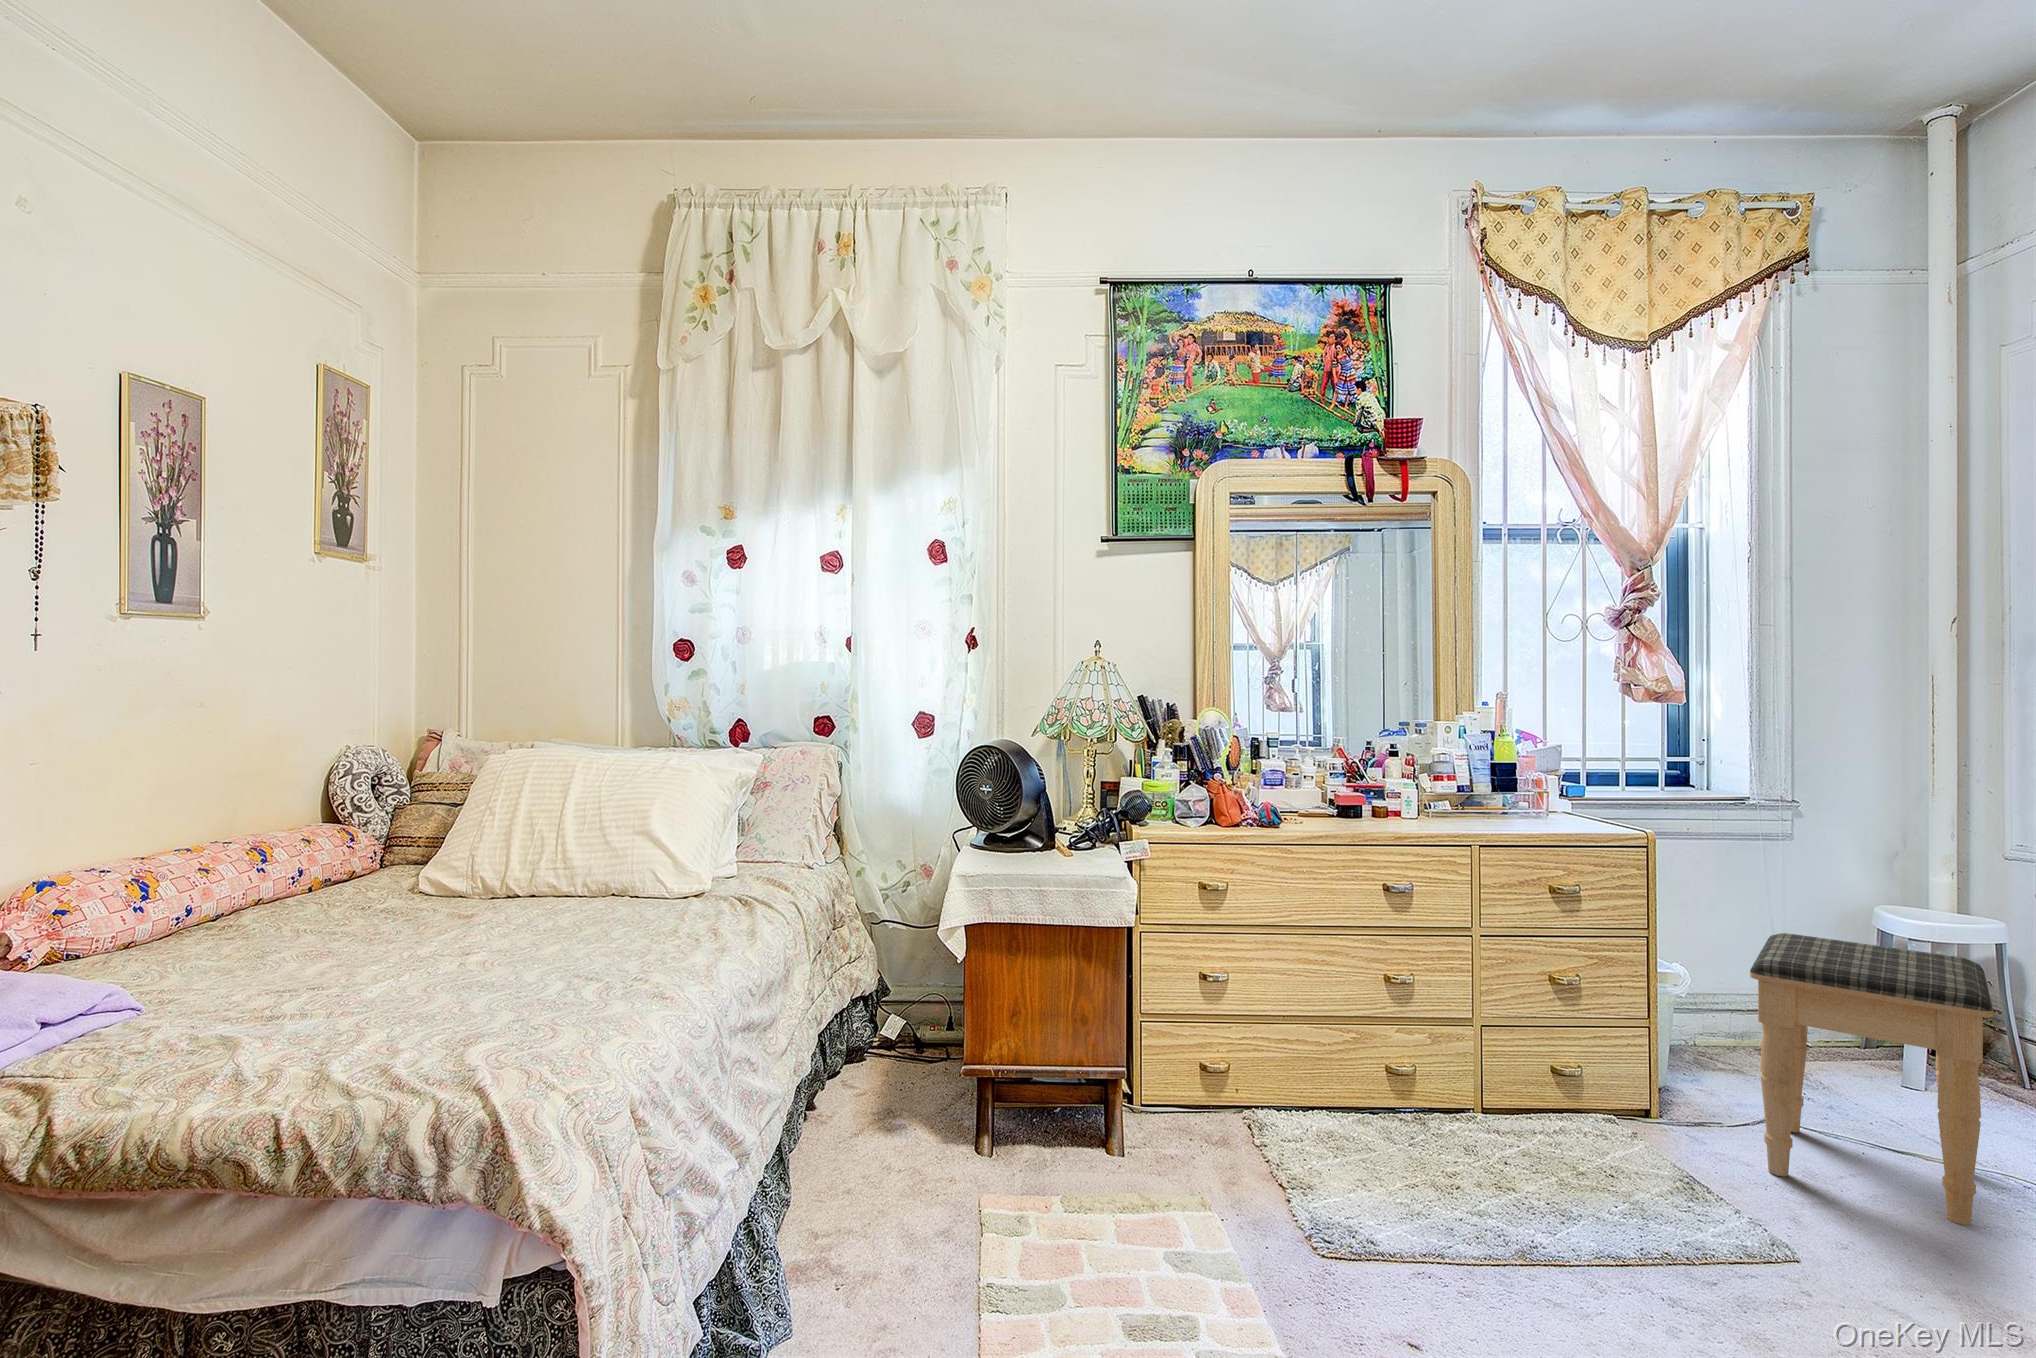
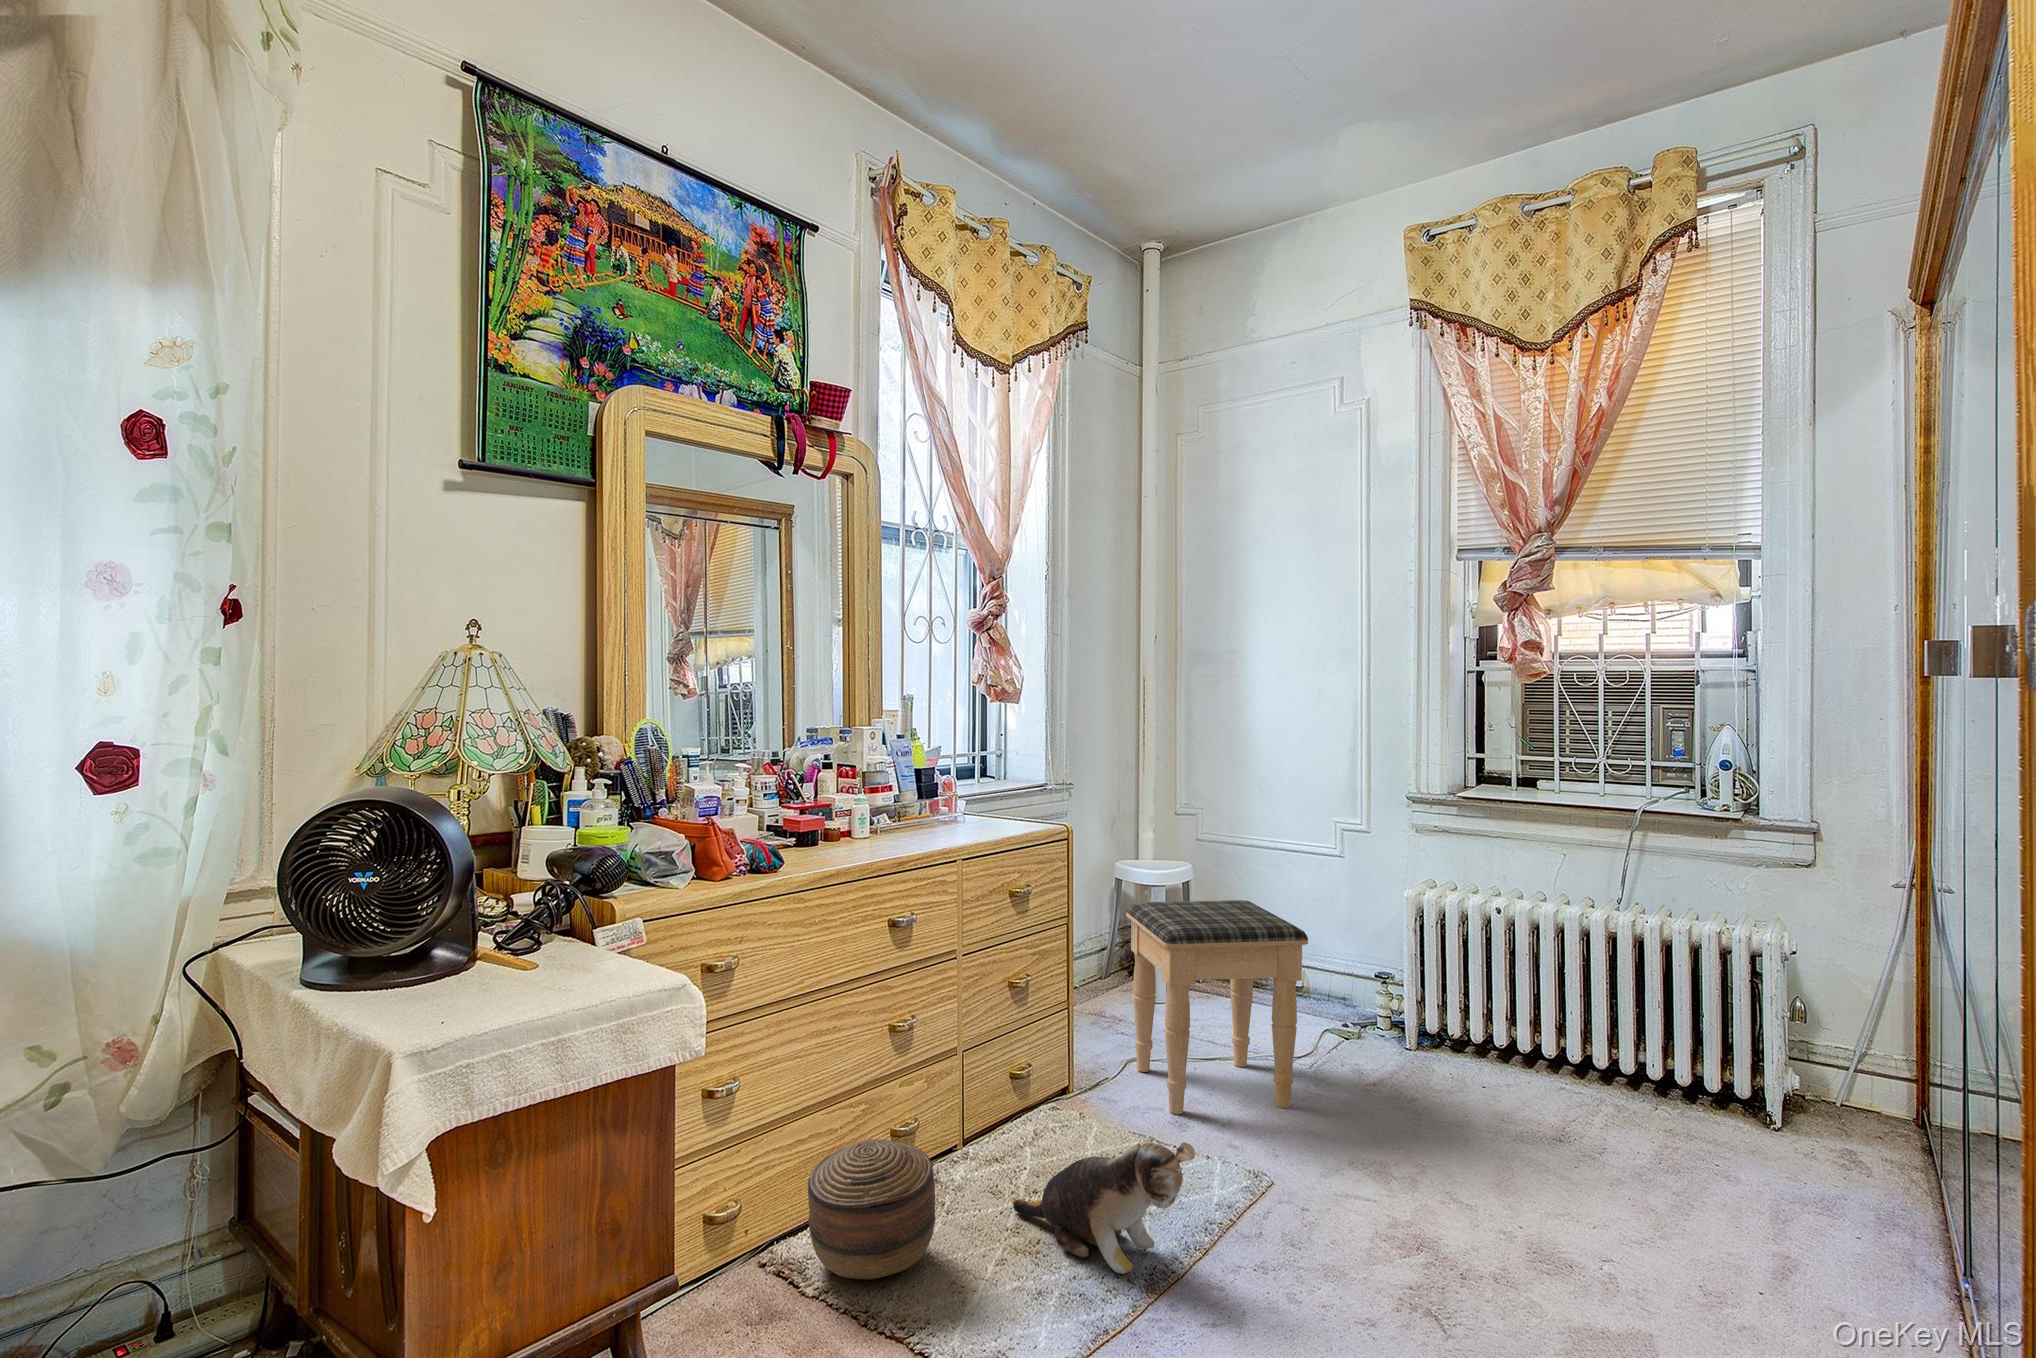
basket: none [1267,1052,1375,1161] -> present [808,1139,935,1279]
plush toy: none [1474,1126,1591,1244] -> present [1013,1142,1195,1274]

